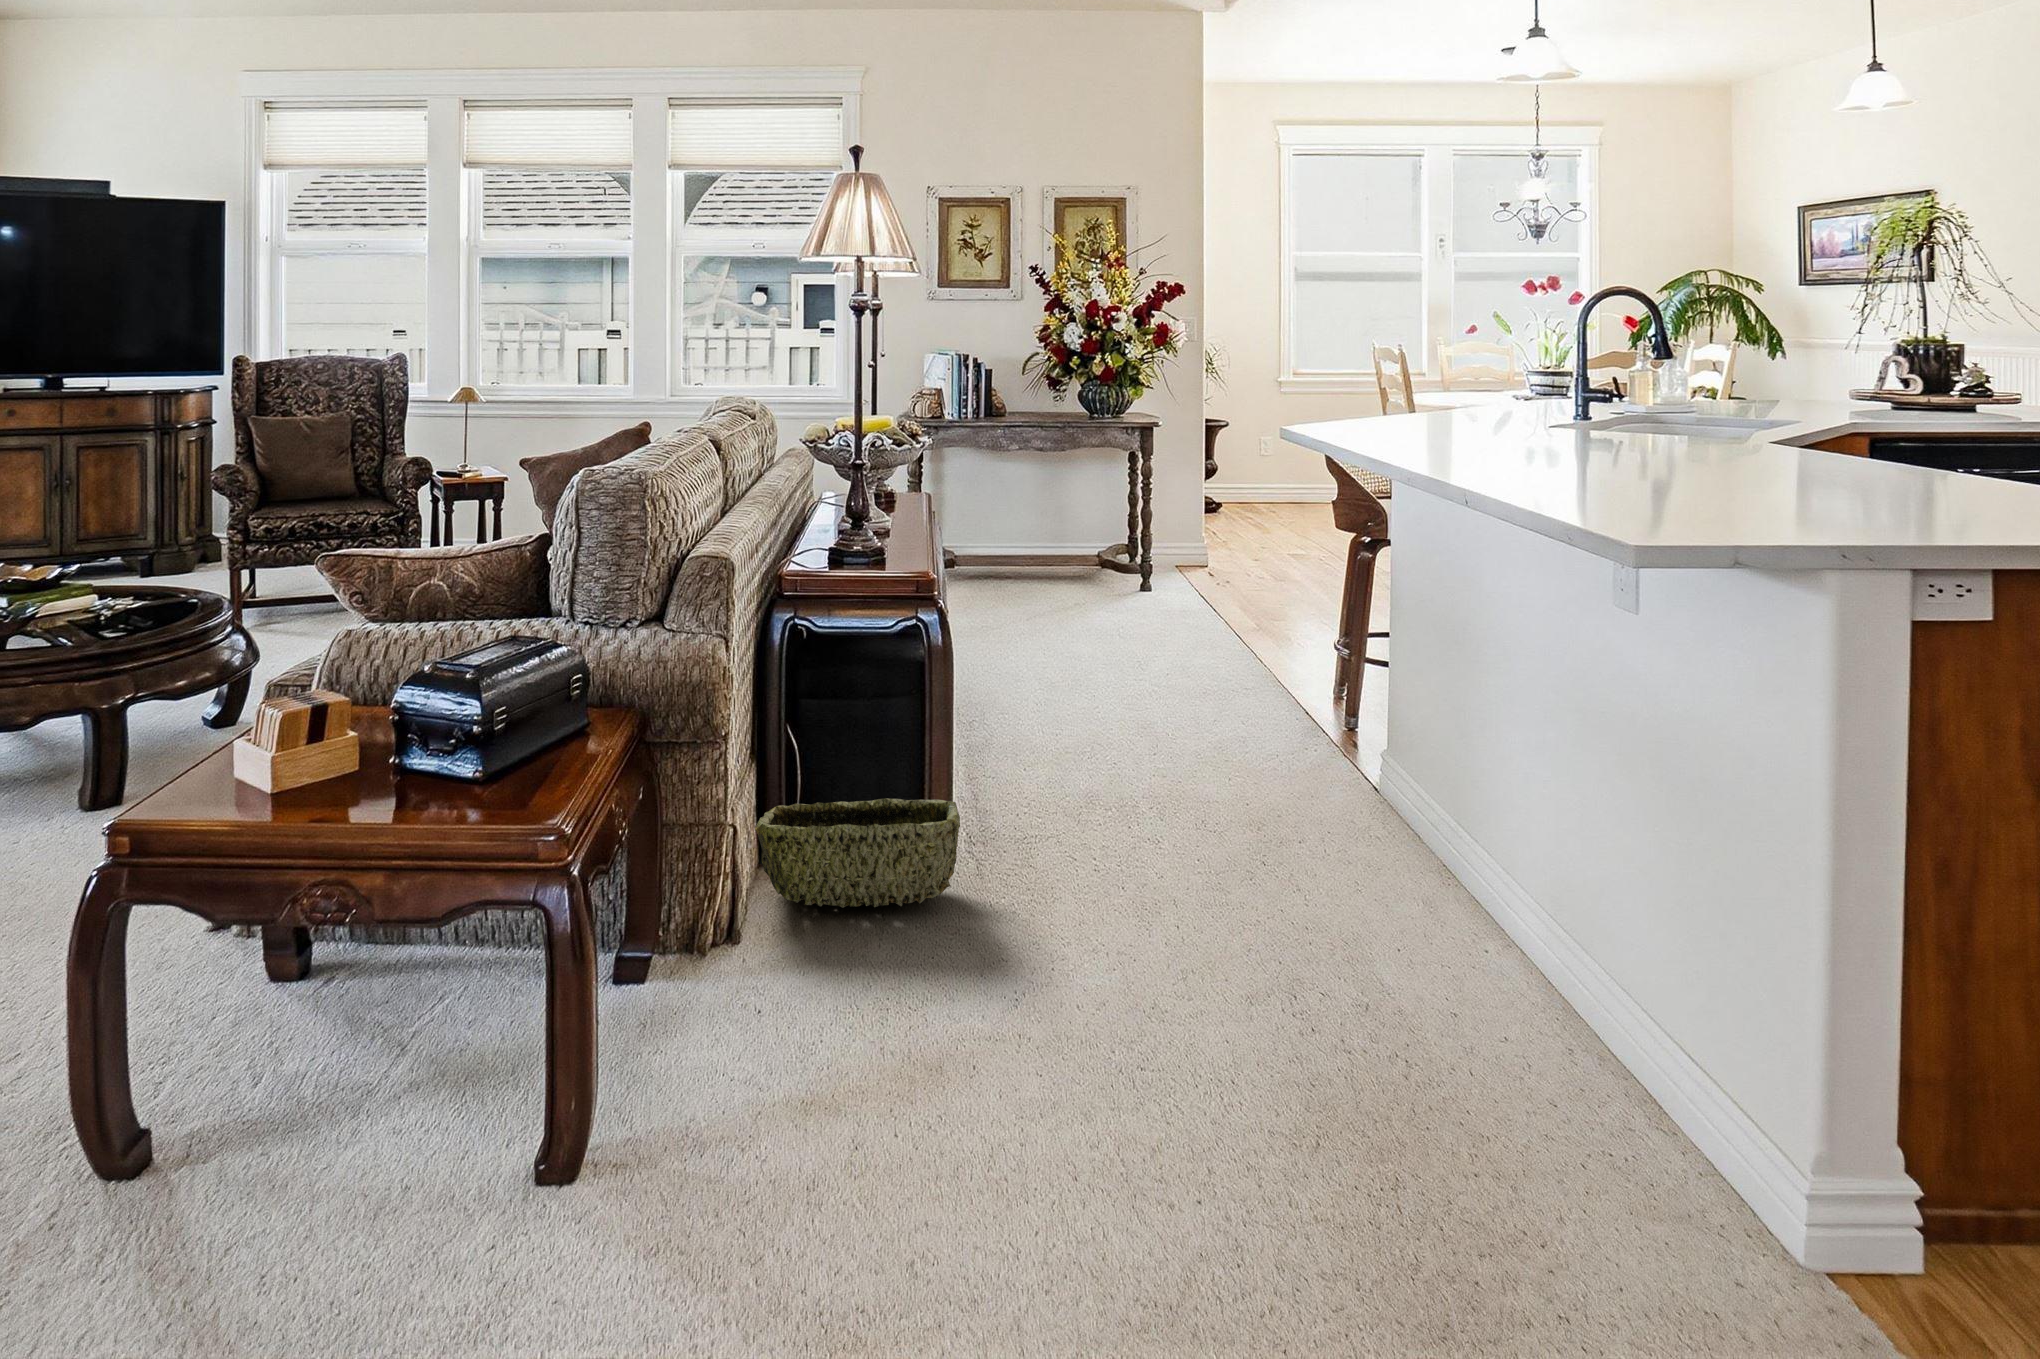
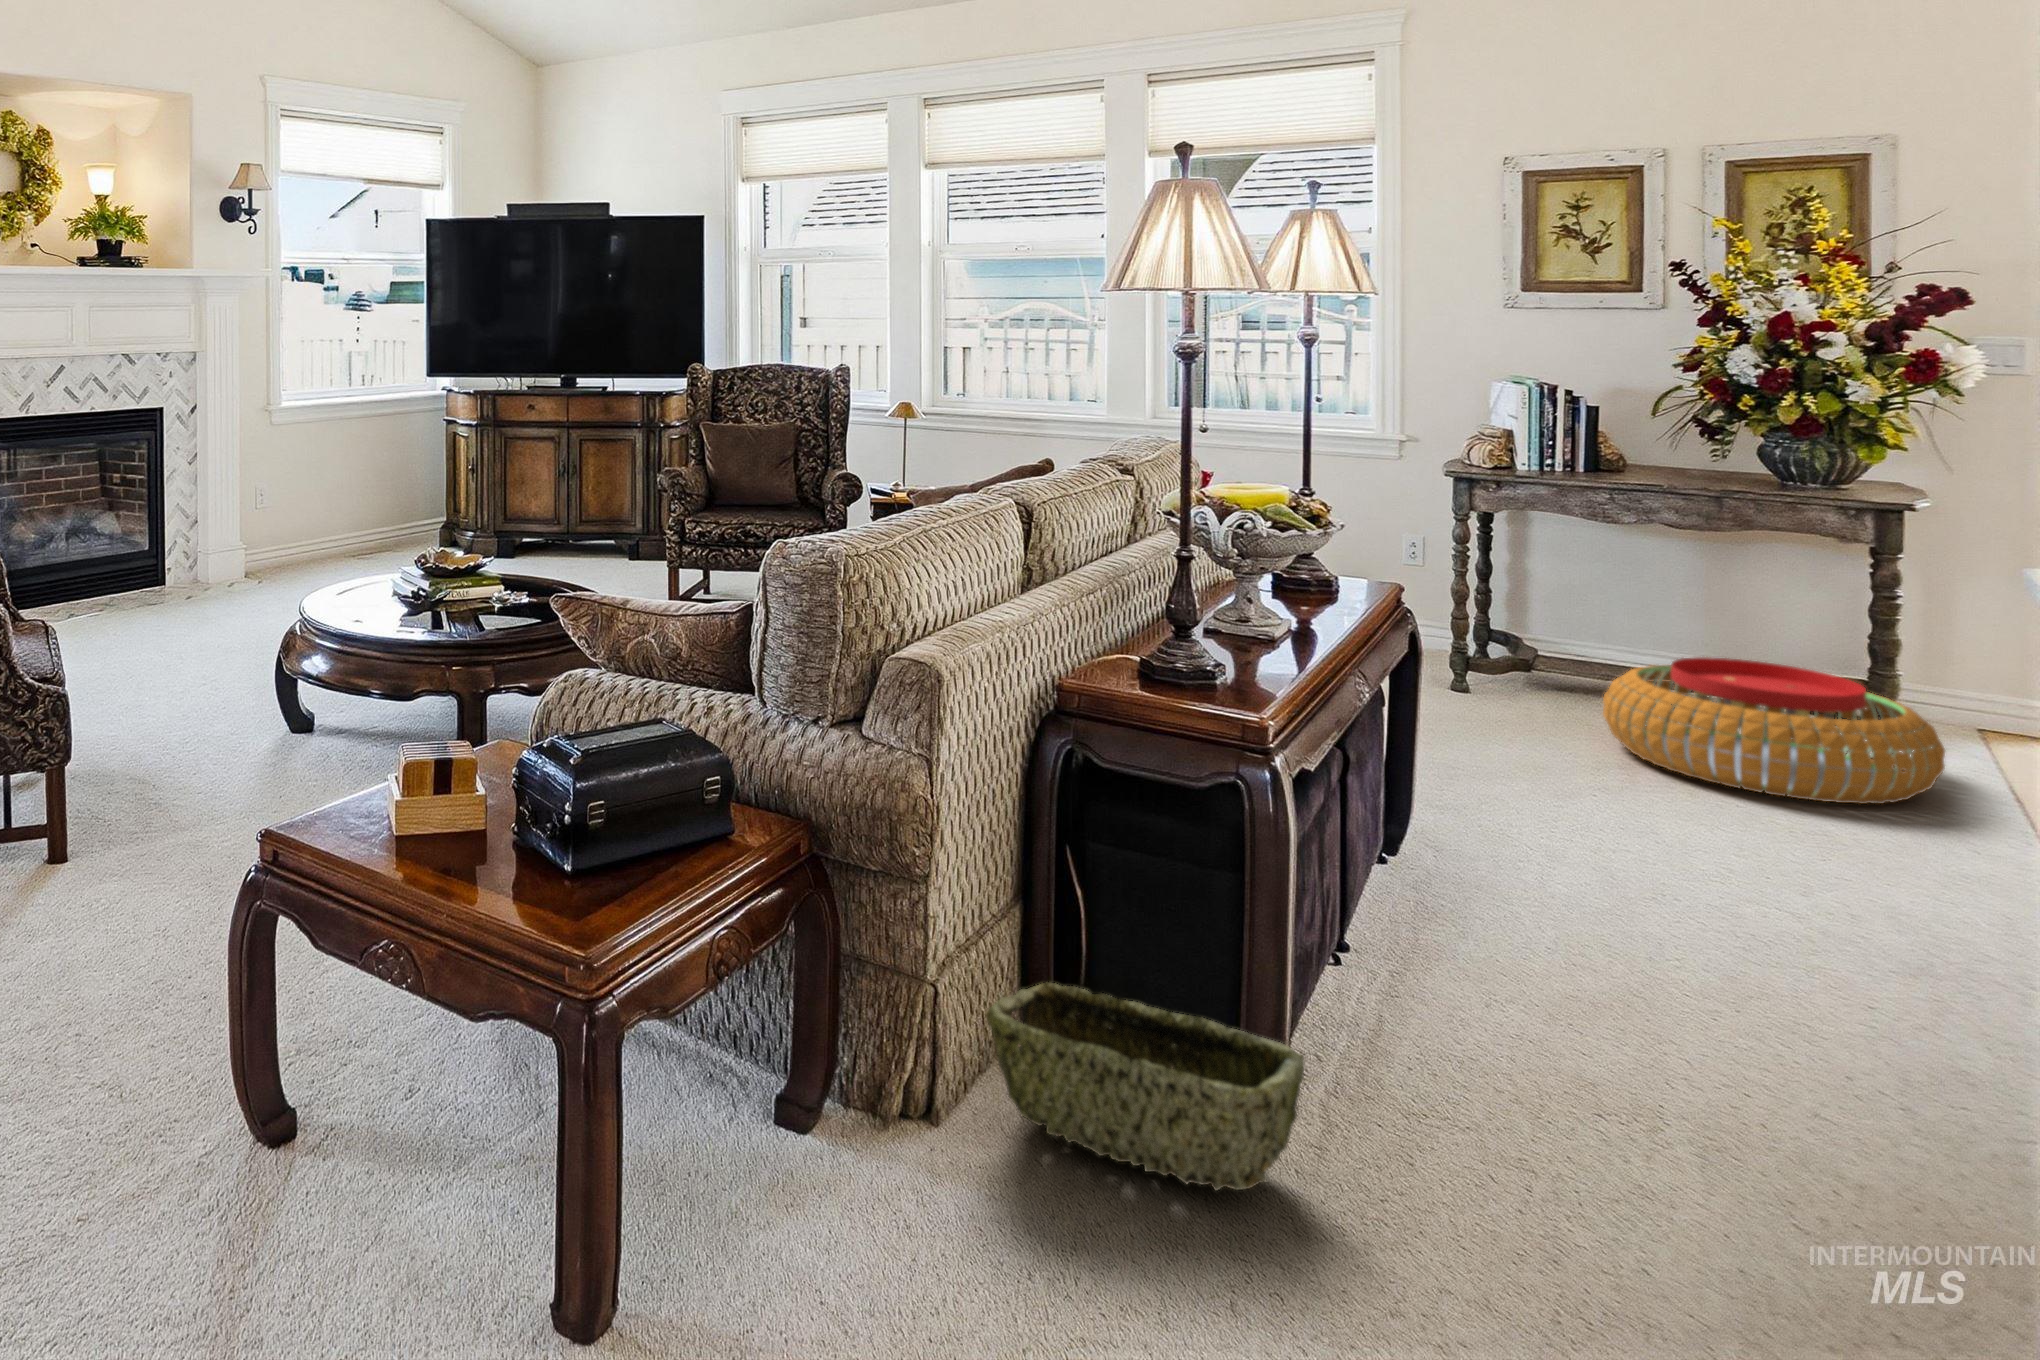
pouf: none [1007,539,1181,623] -> present [1603,657,1945,804]

